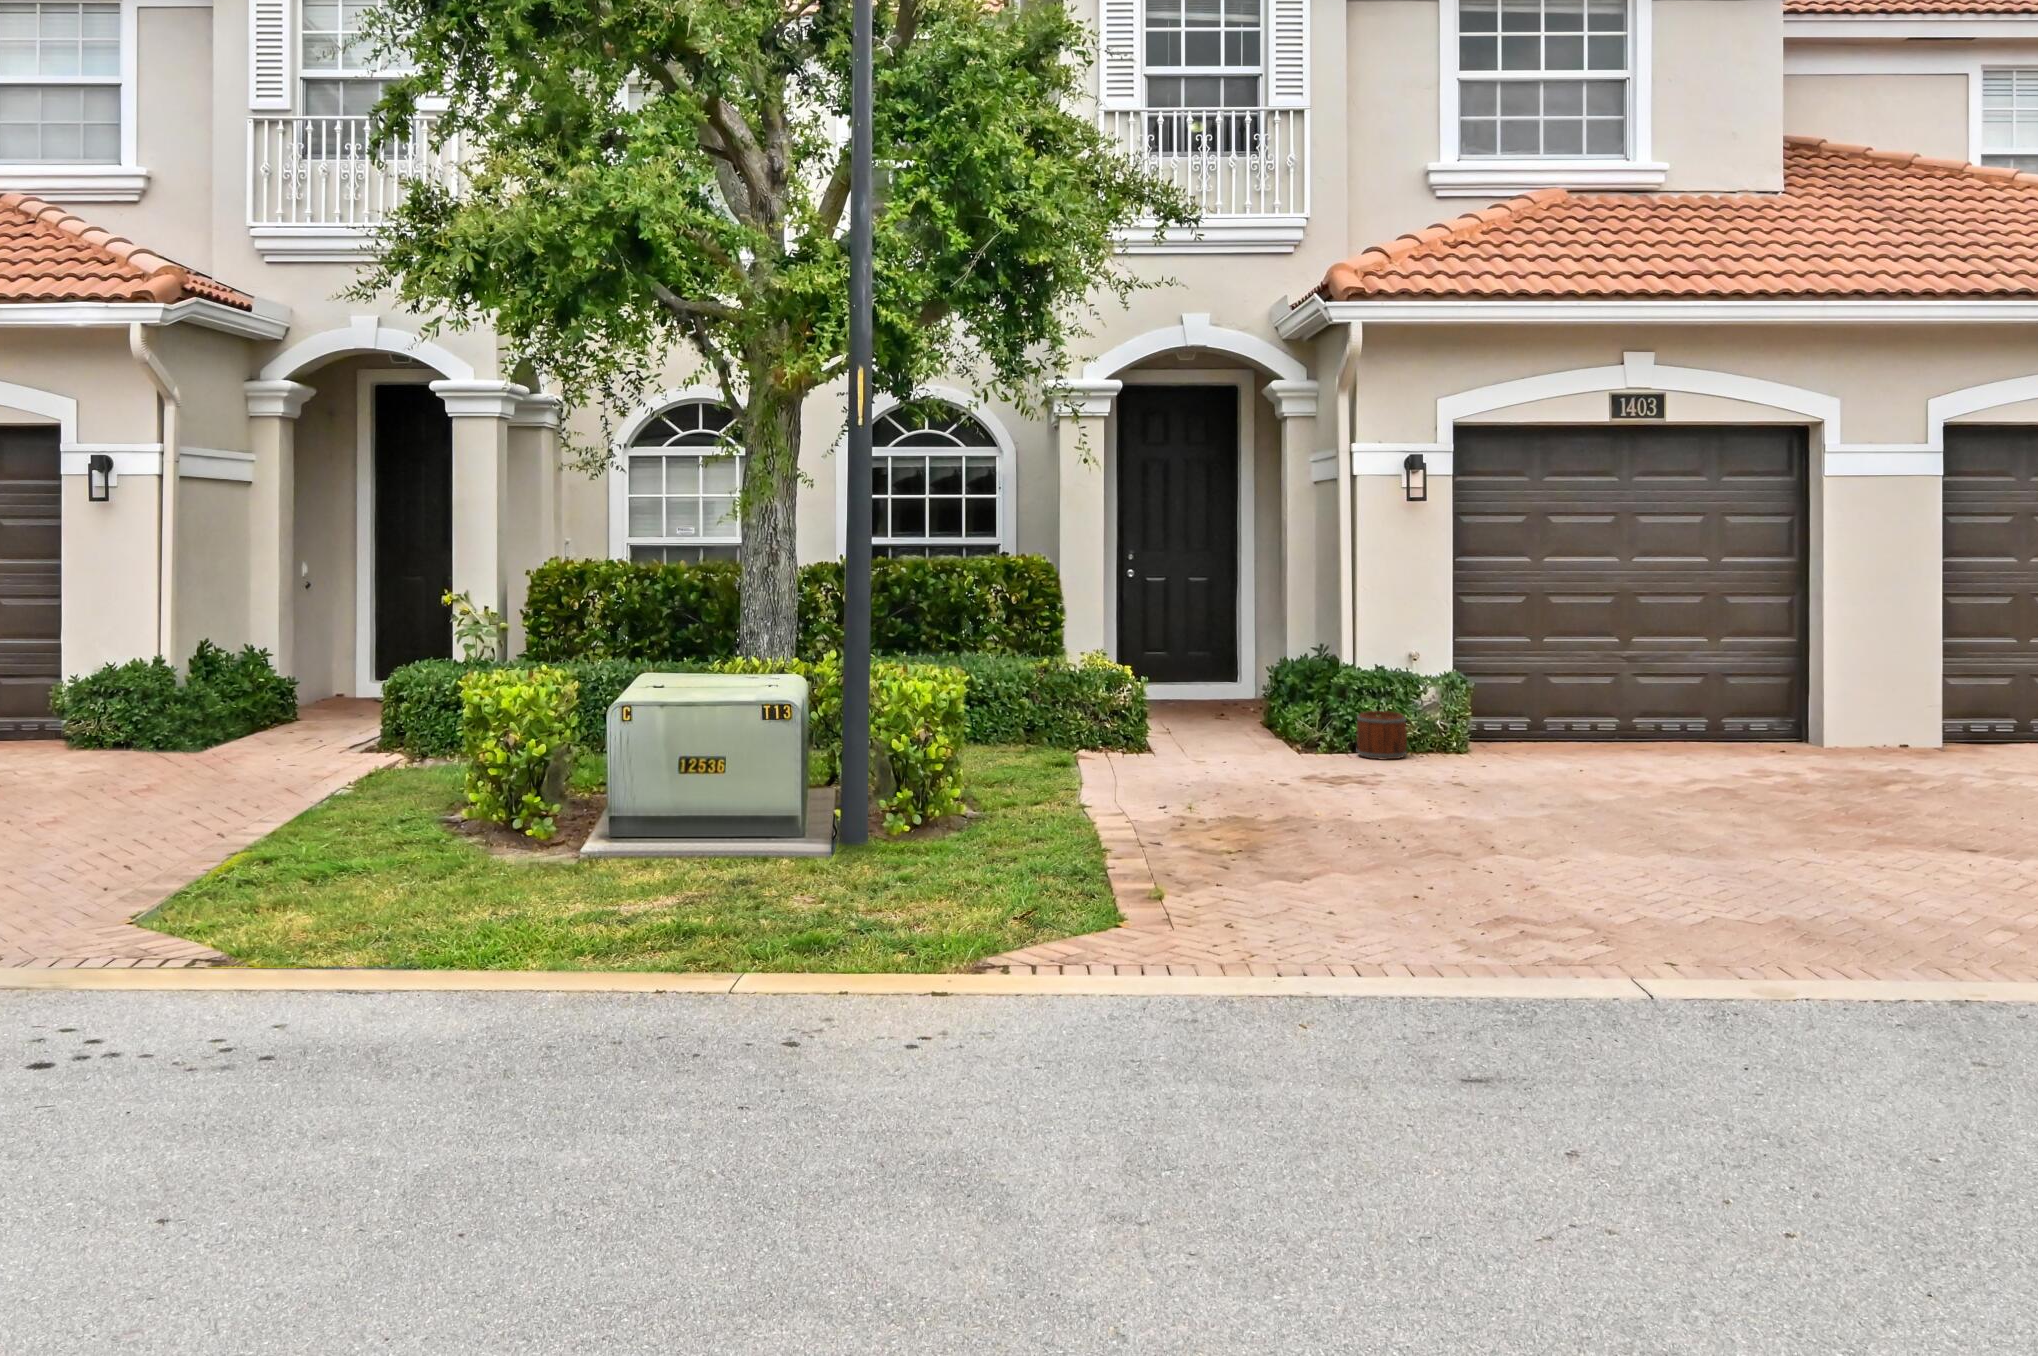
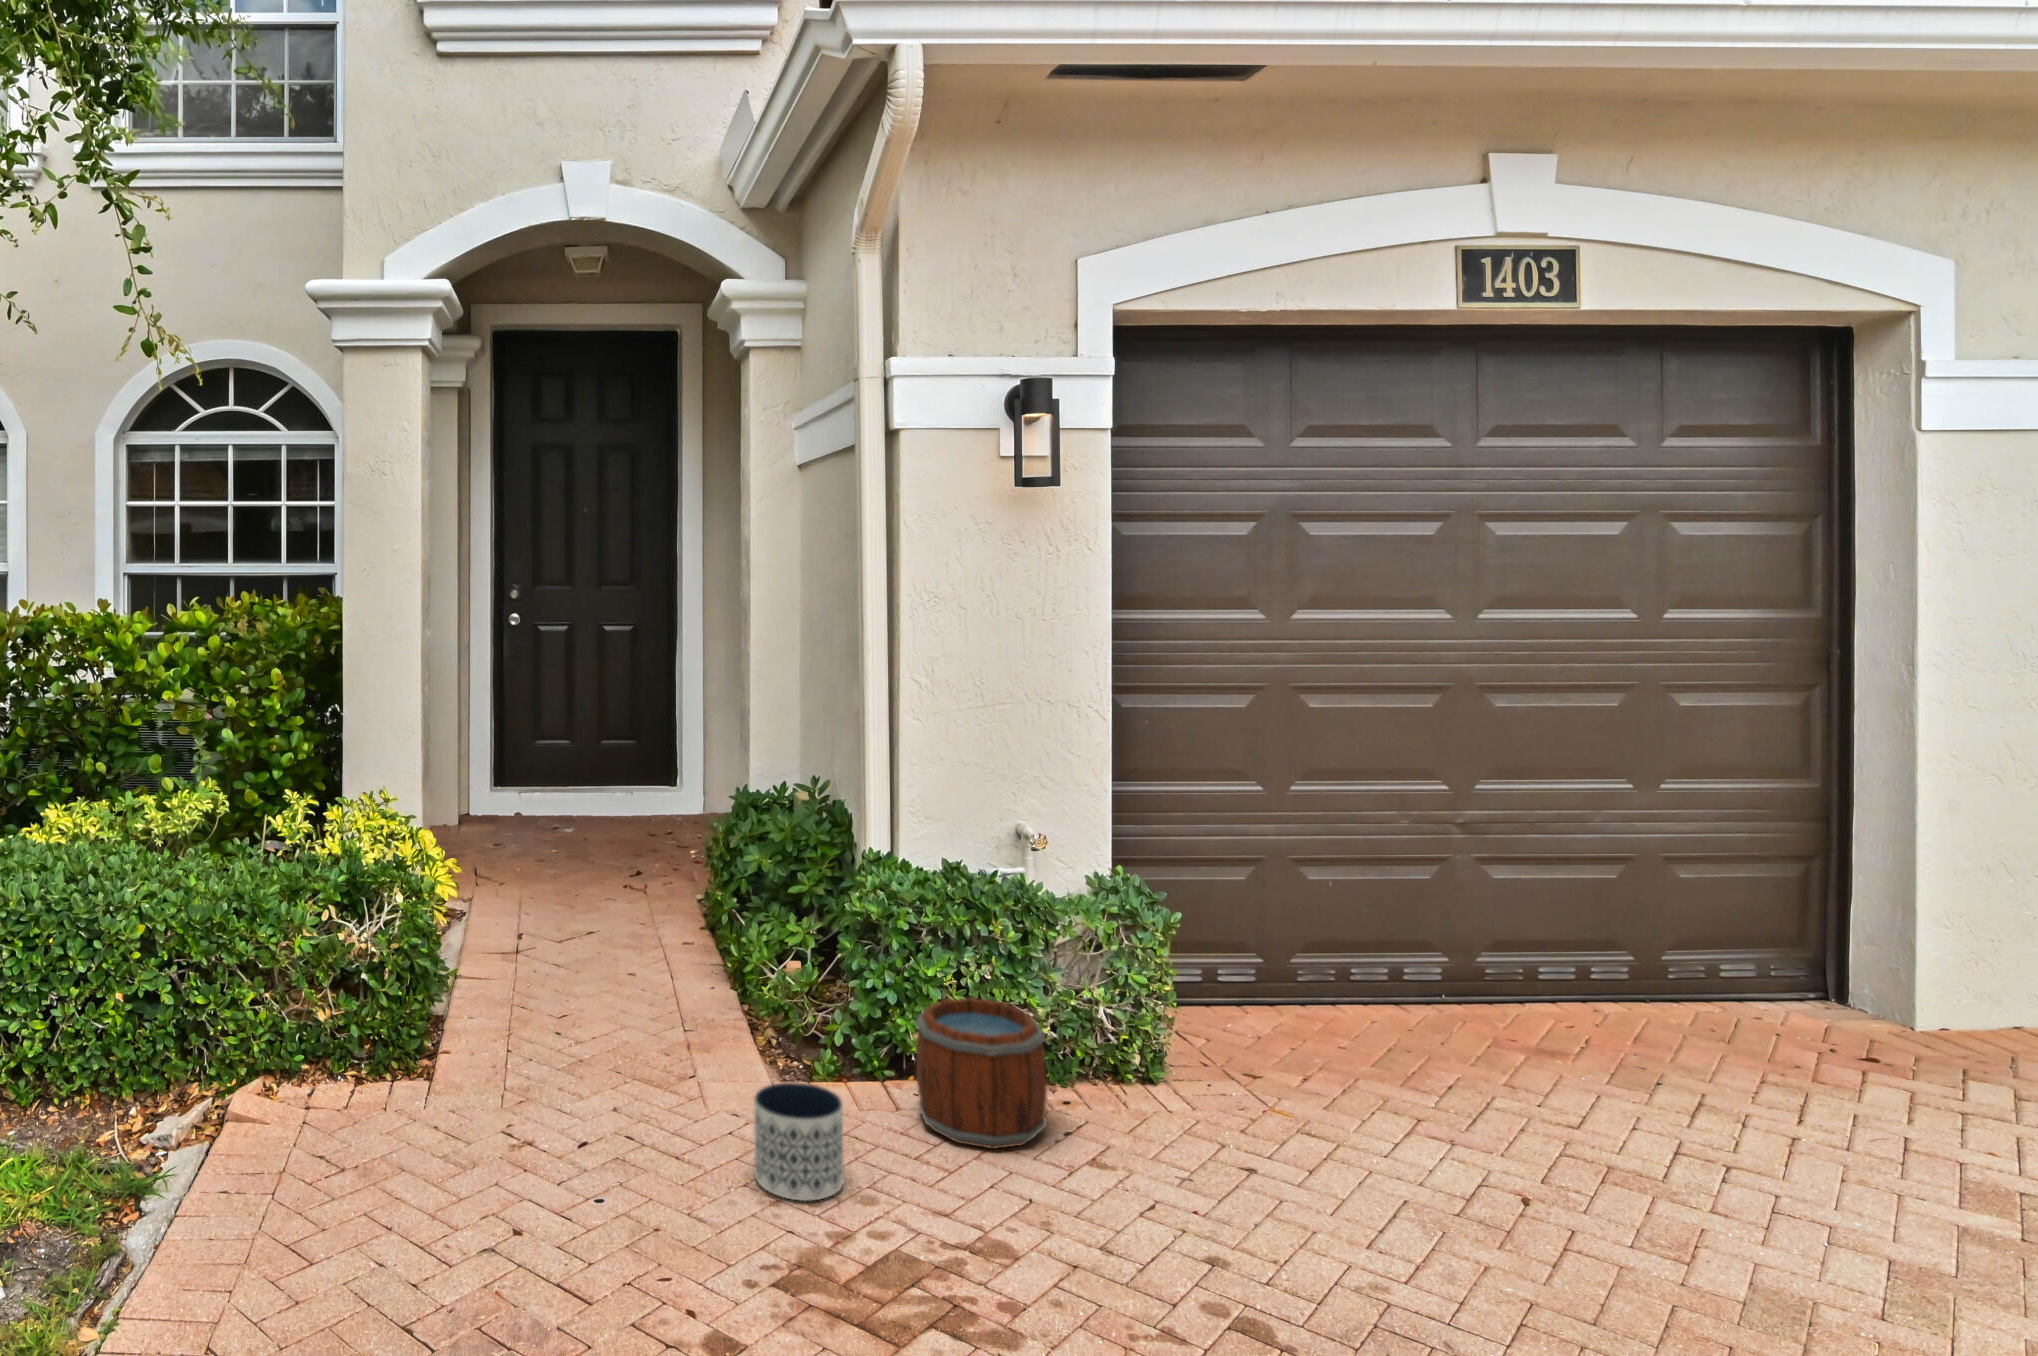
planter: none [1292,731,1325,766] -> present [754,1082,844,1201]

